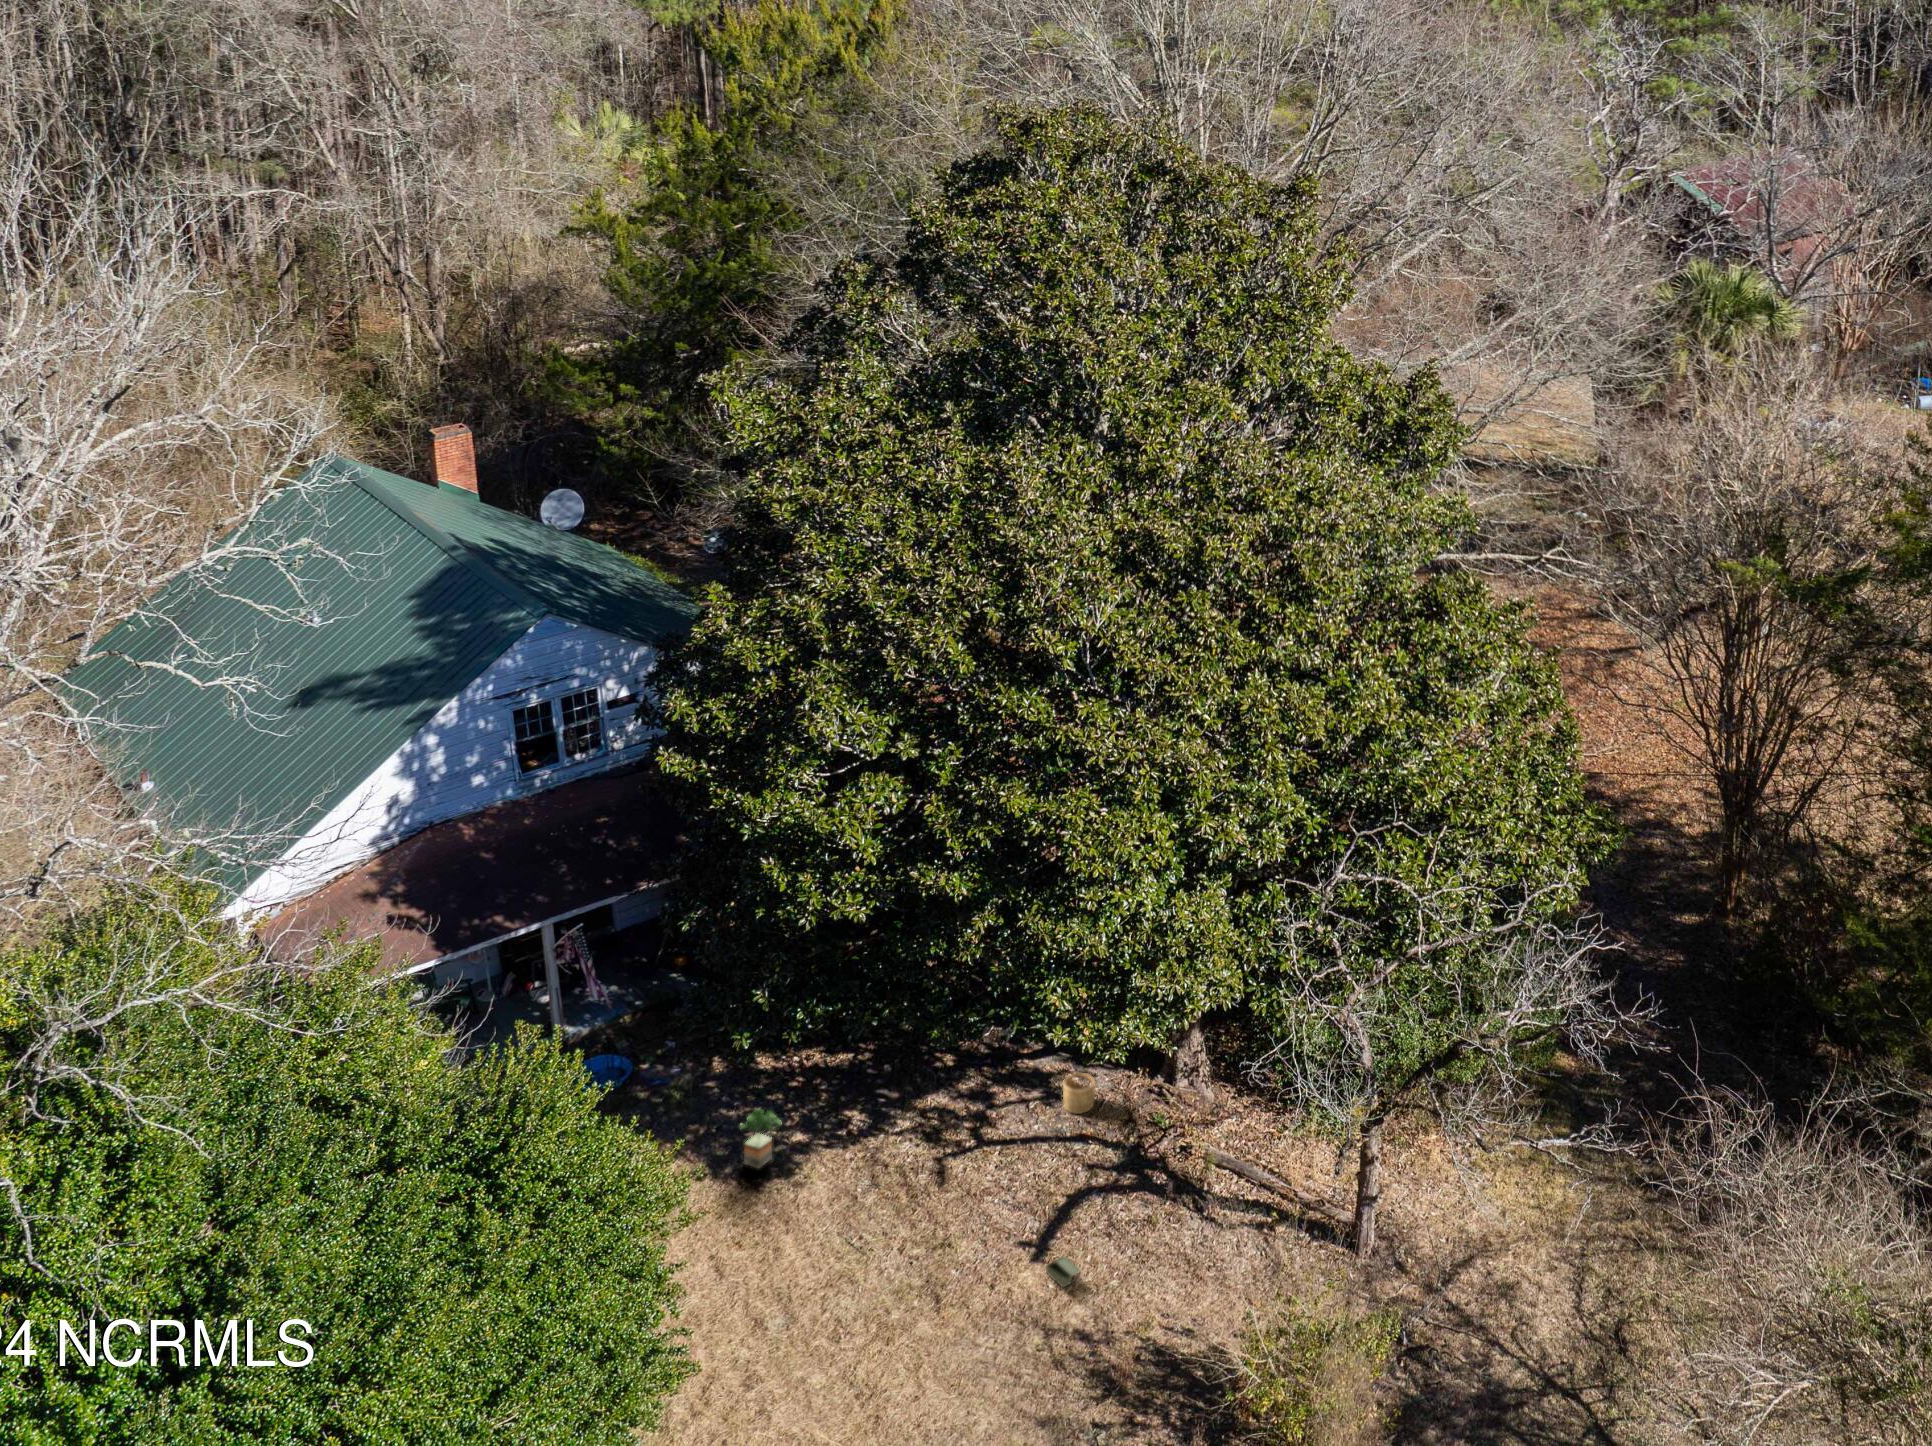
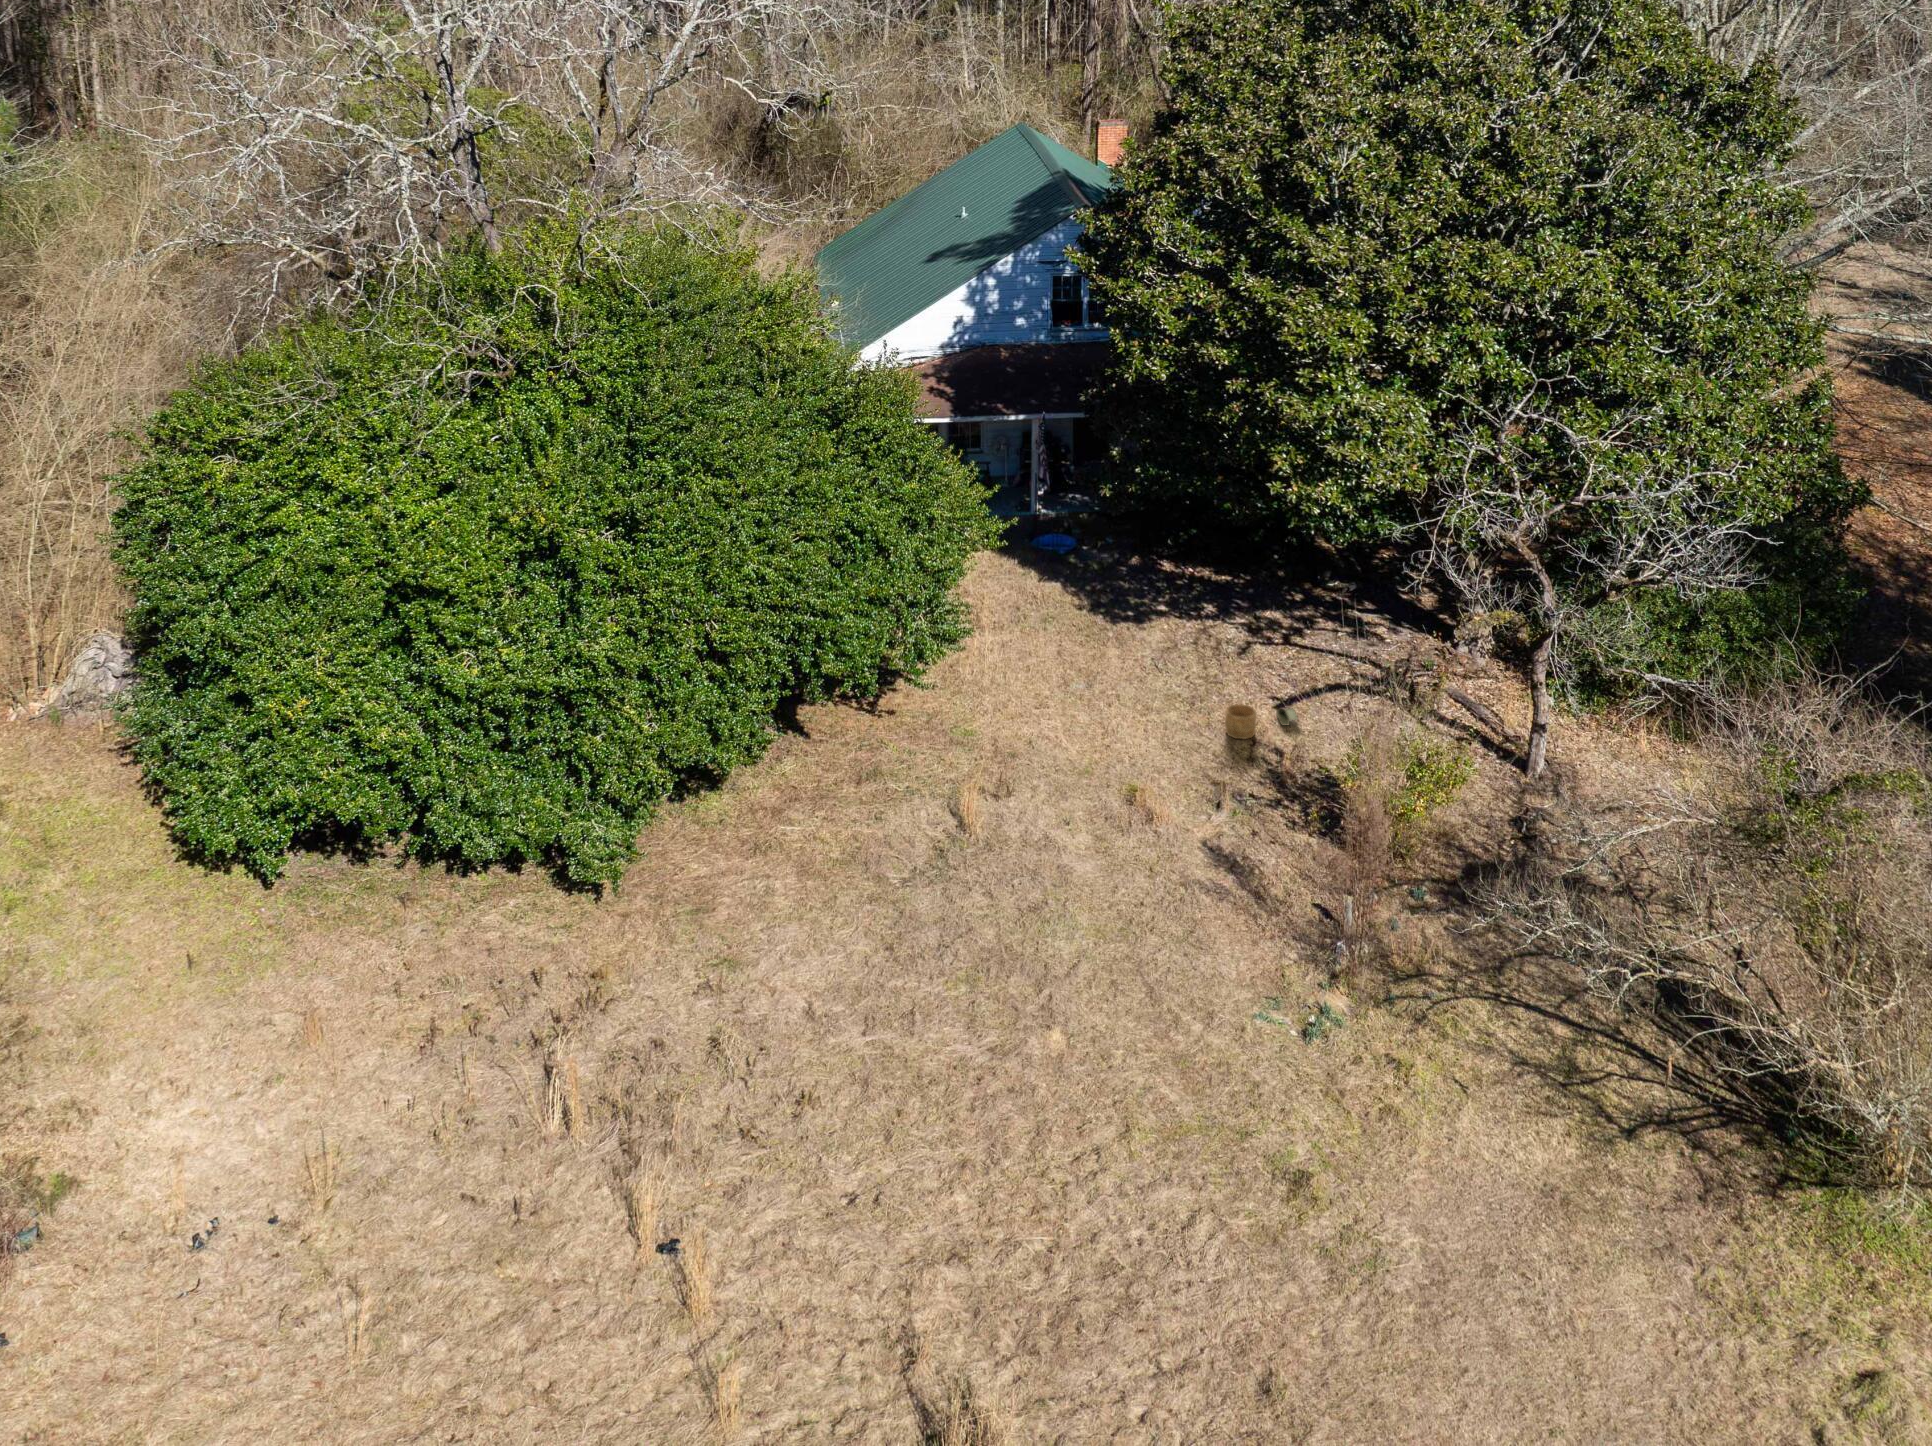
wooden bucket: present [1063,1073,1096,1114] -> present [1225,704,1257,739]
potted tree: present [740,1109,781,1169] -> none [1121,567,1150,609]

